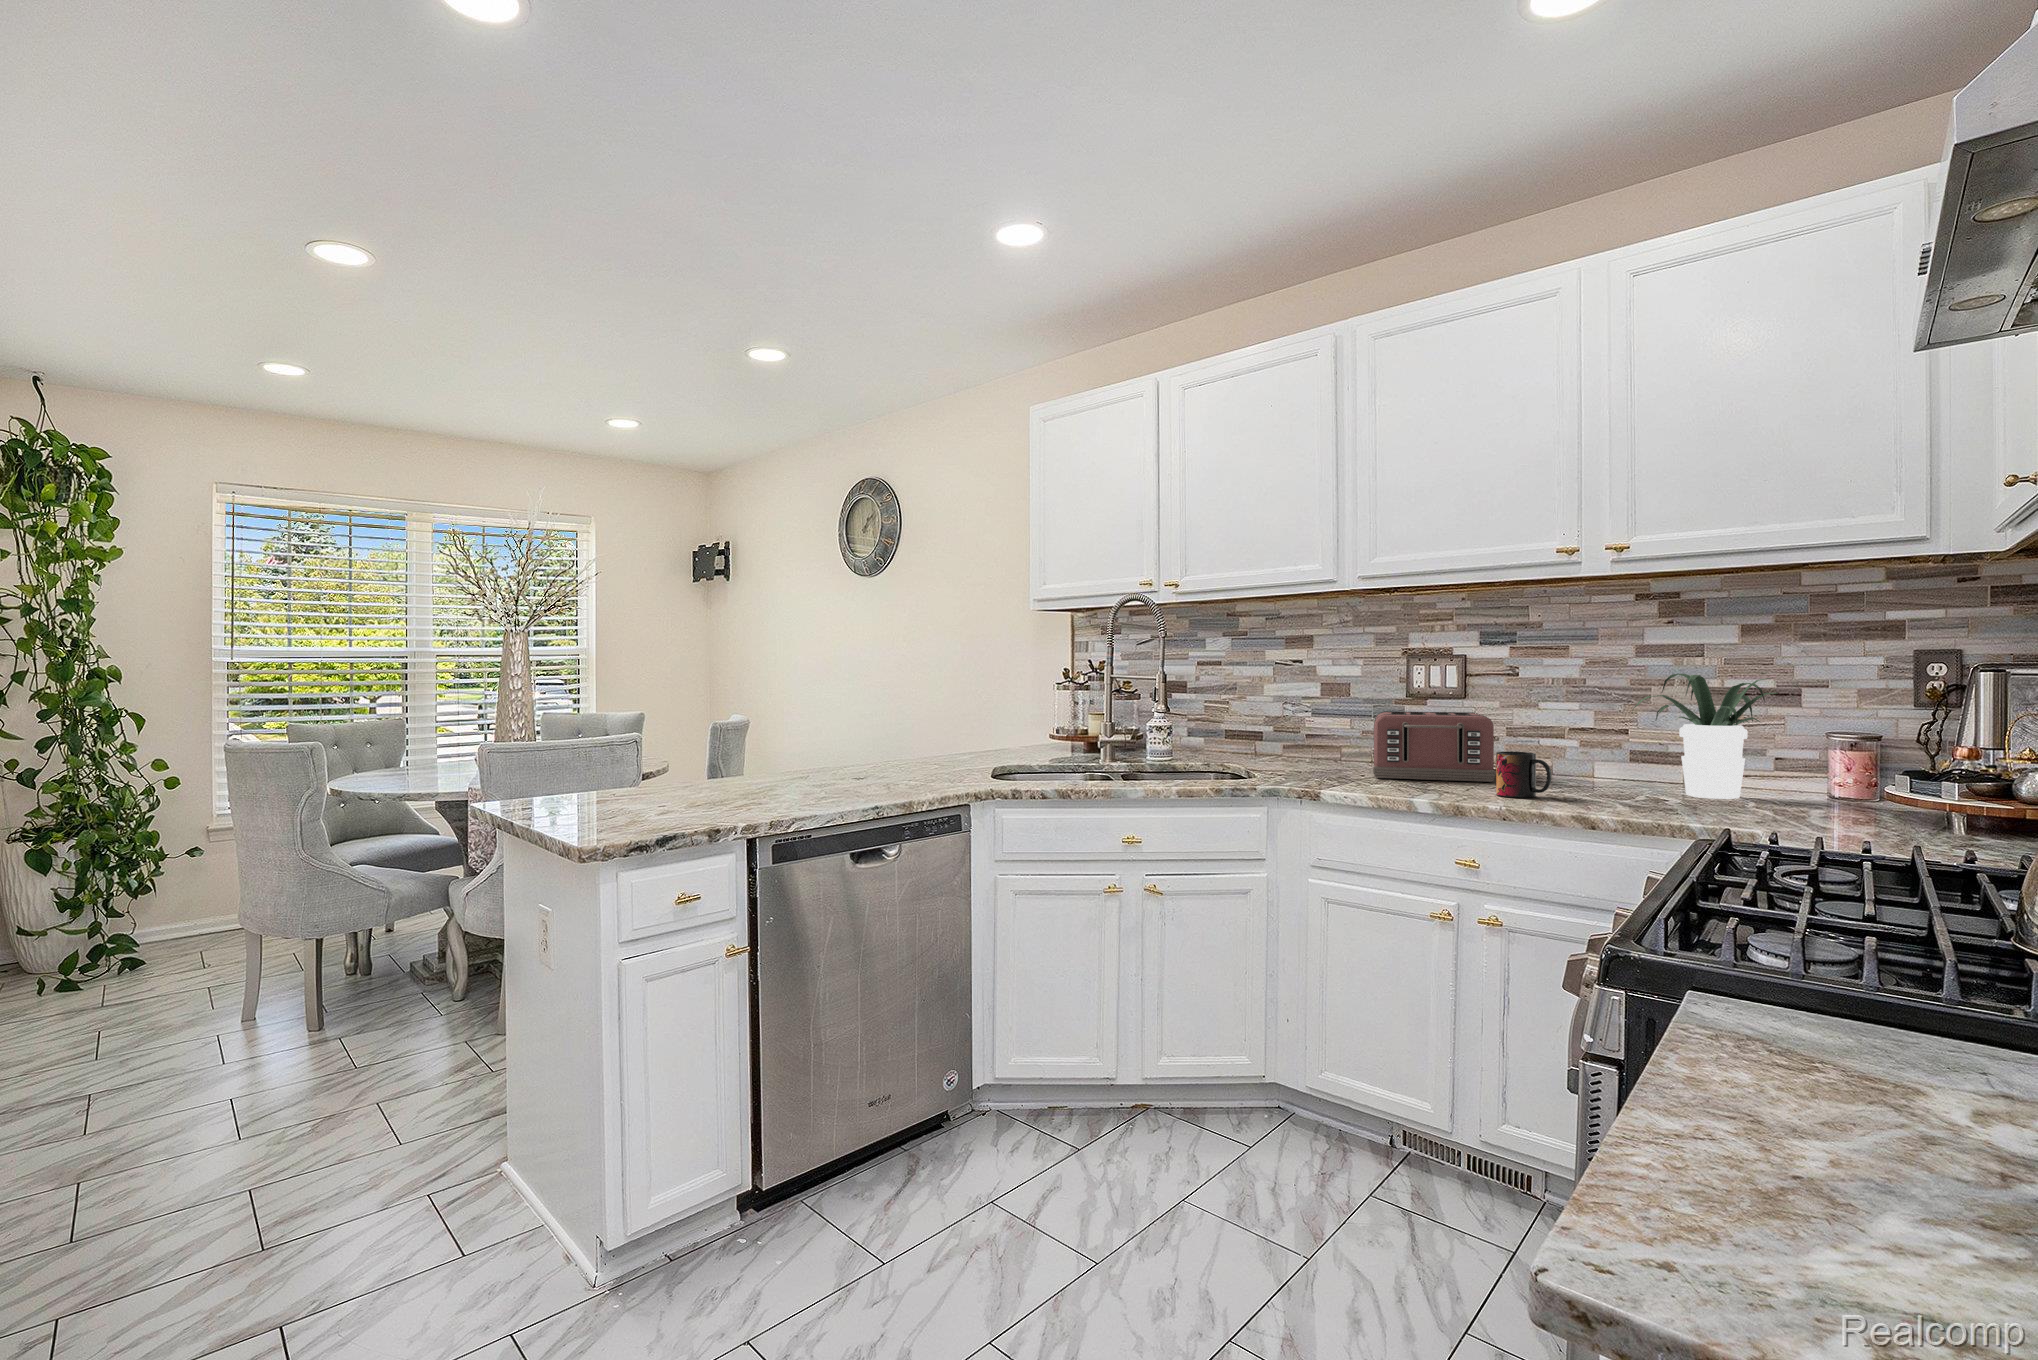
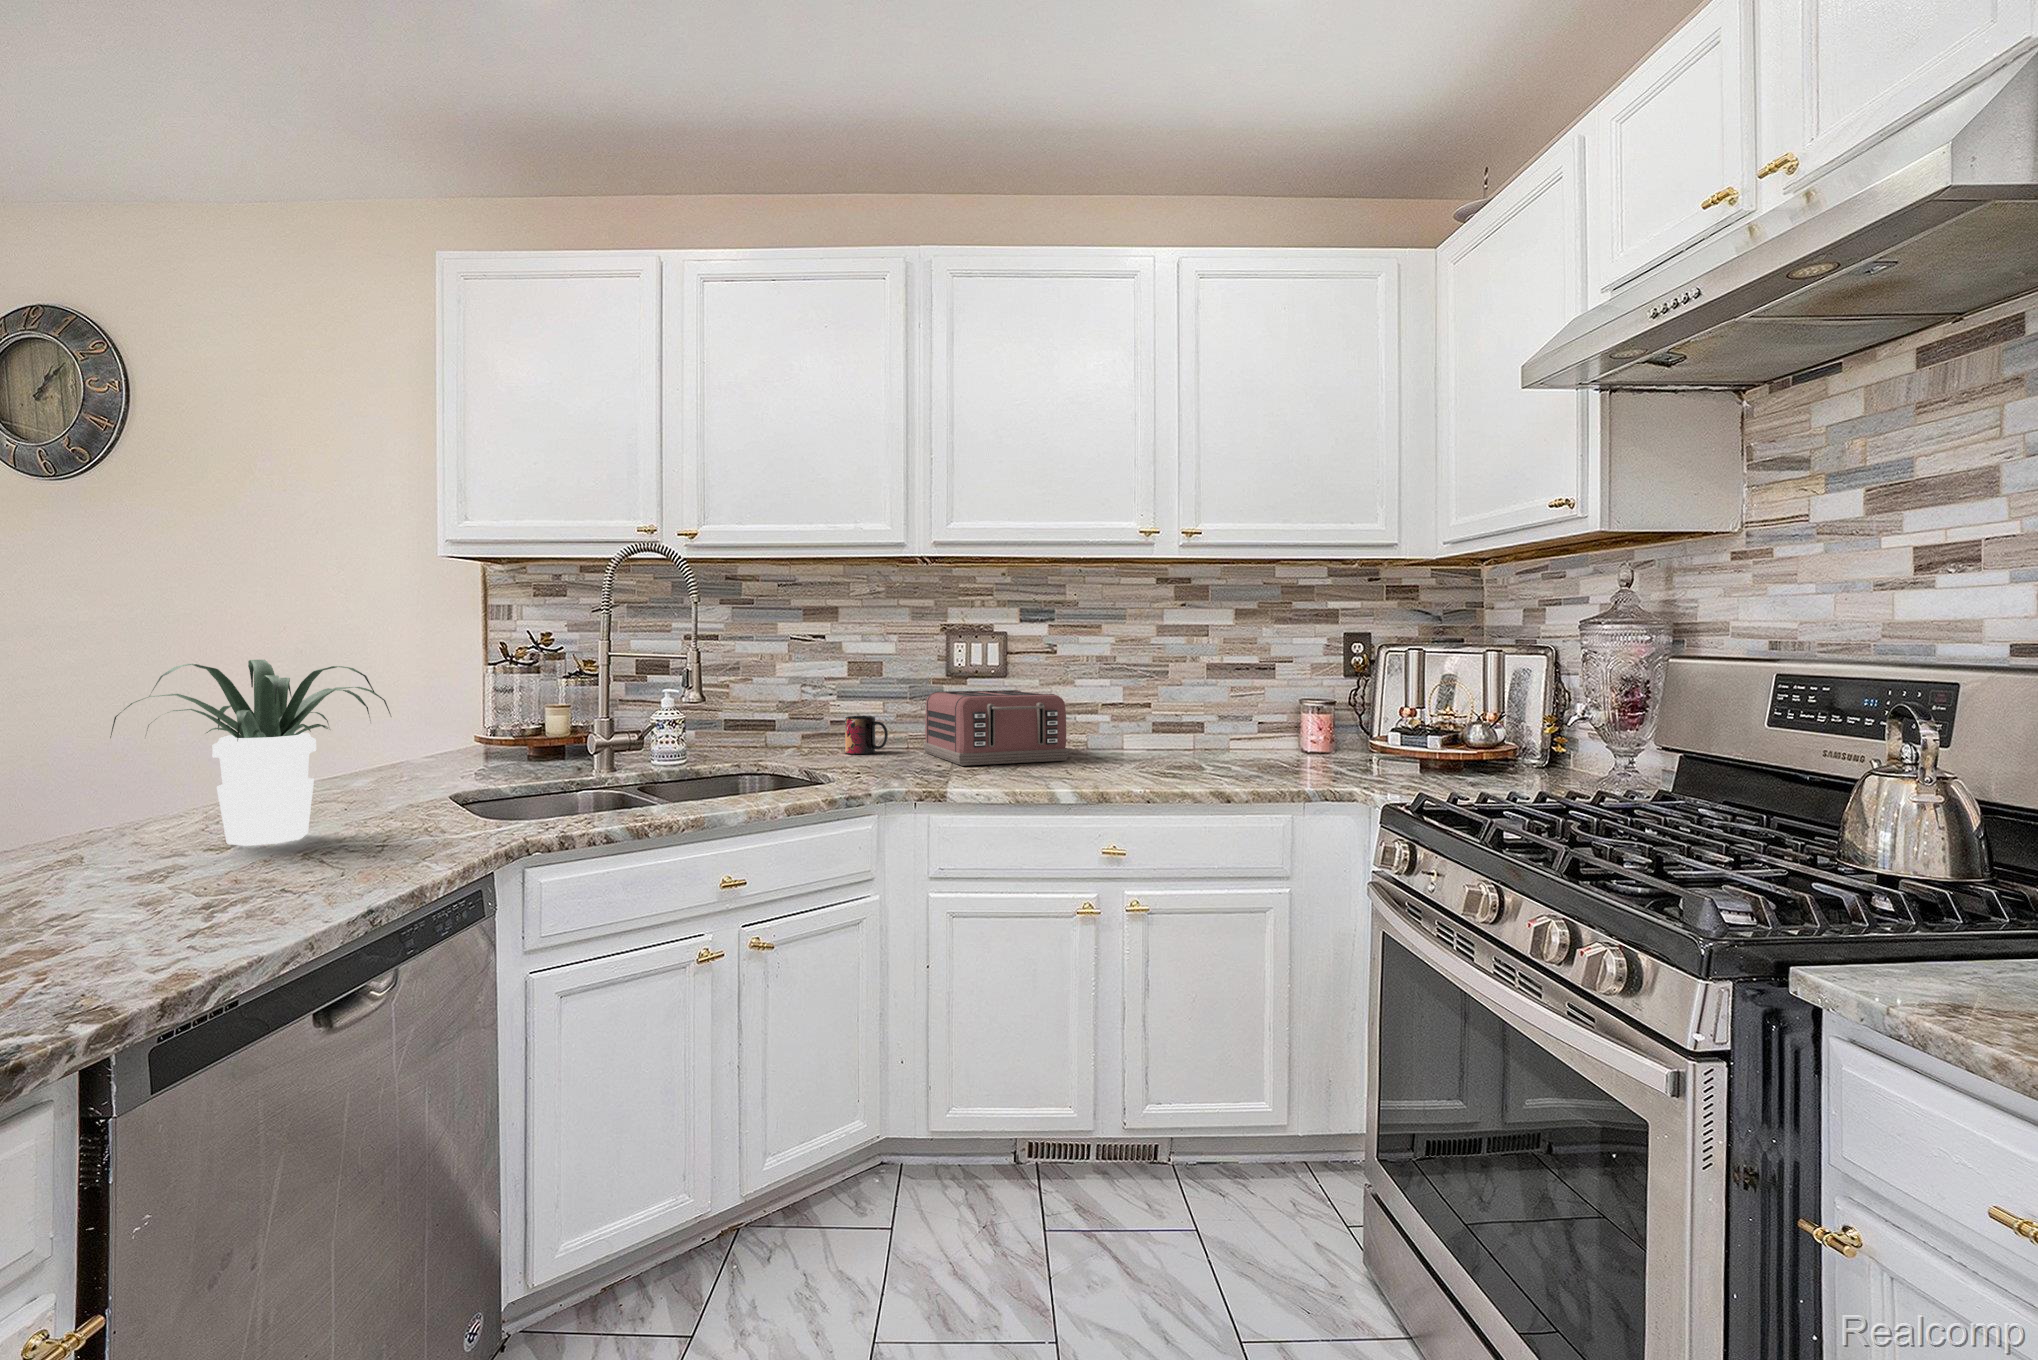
potted plant: present [1632,674,1802,799] -> present [110,660,391,846]
mug: present [1496,751,1552,798] -> present [845,716,888,754]

